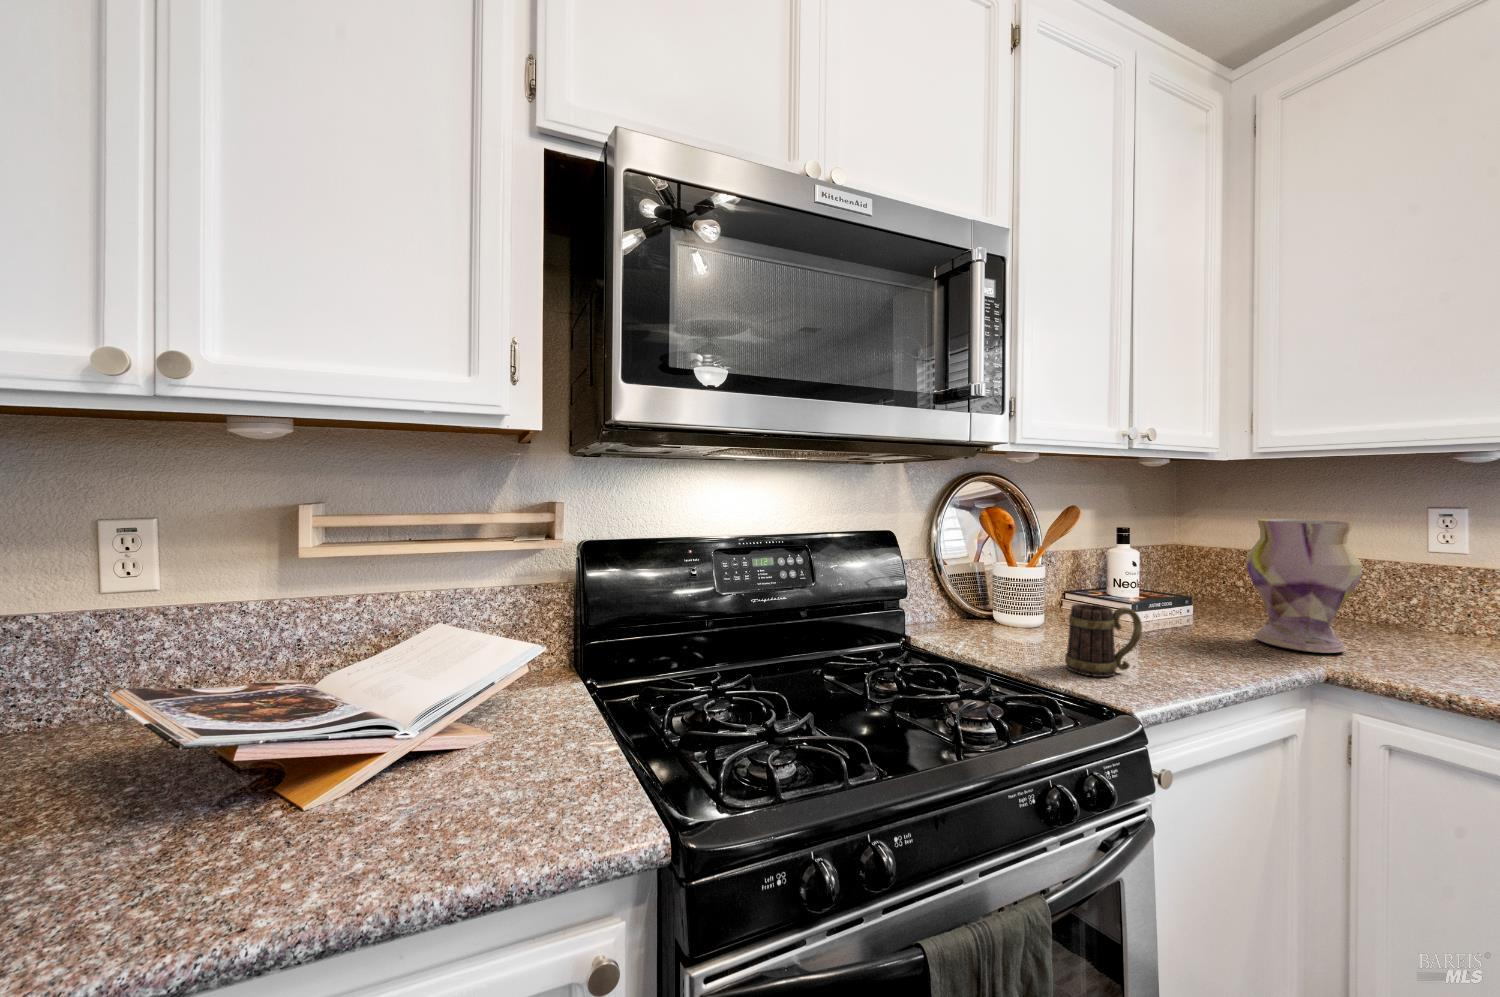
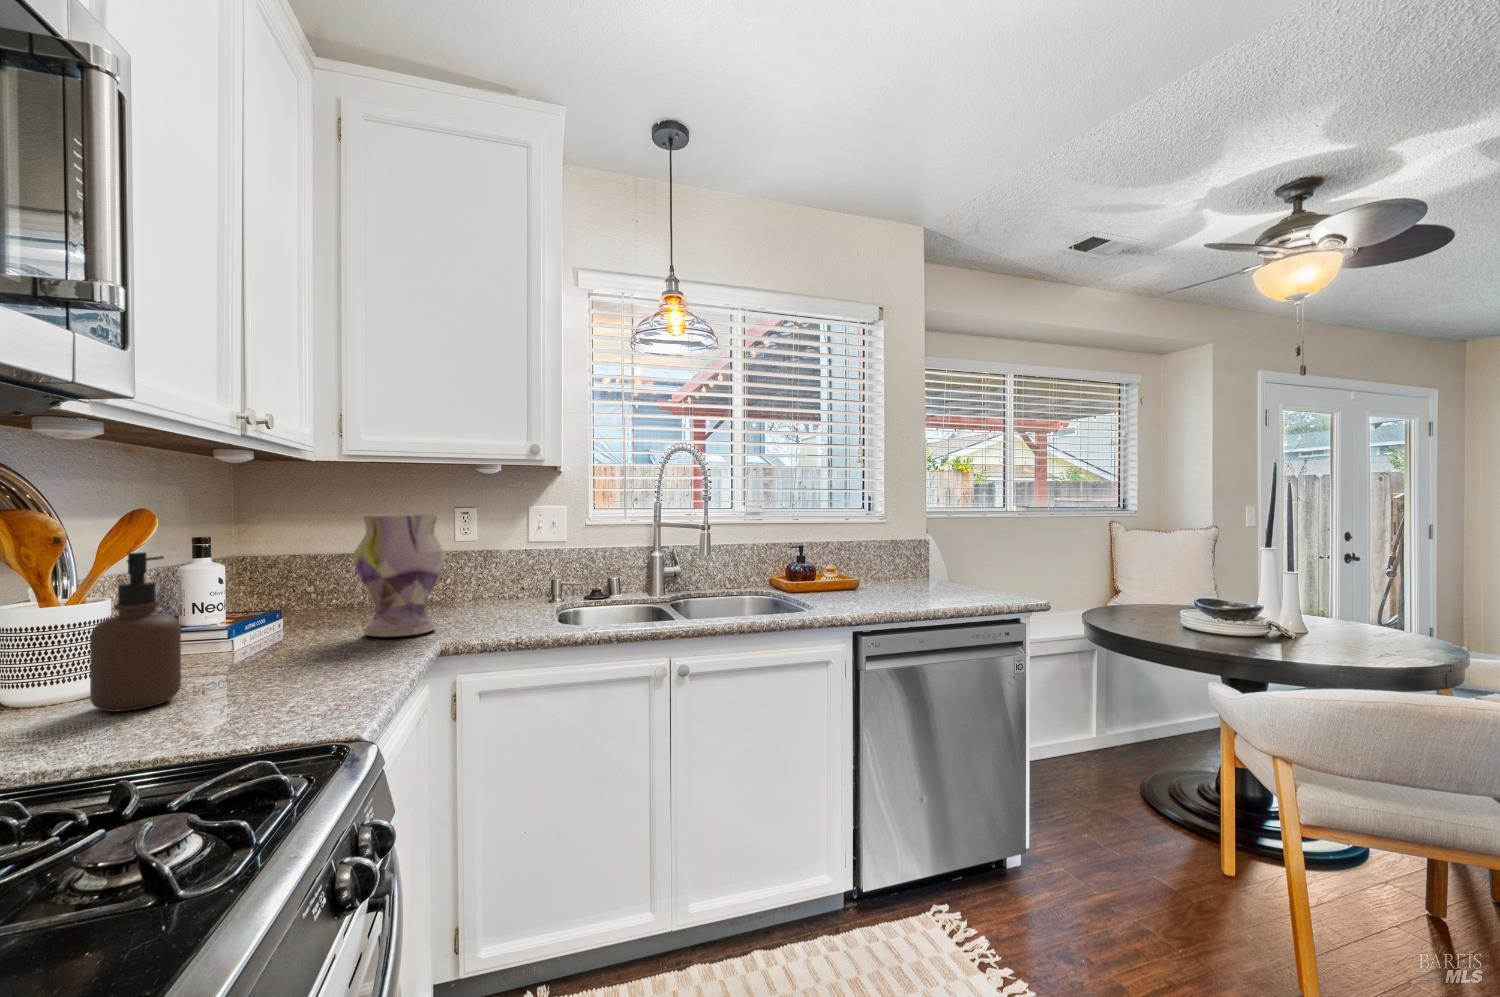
soap dispenser: none [1023,540,1072,646] -> present [90,552,181,712]
mug: present [1065,604,1142,677] -> none [205,621,307,723]

